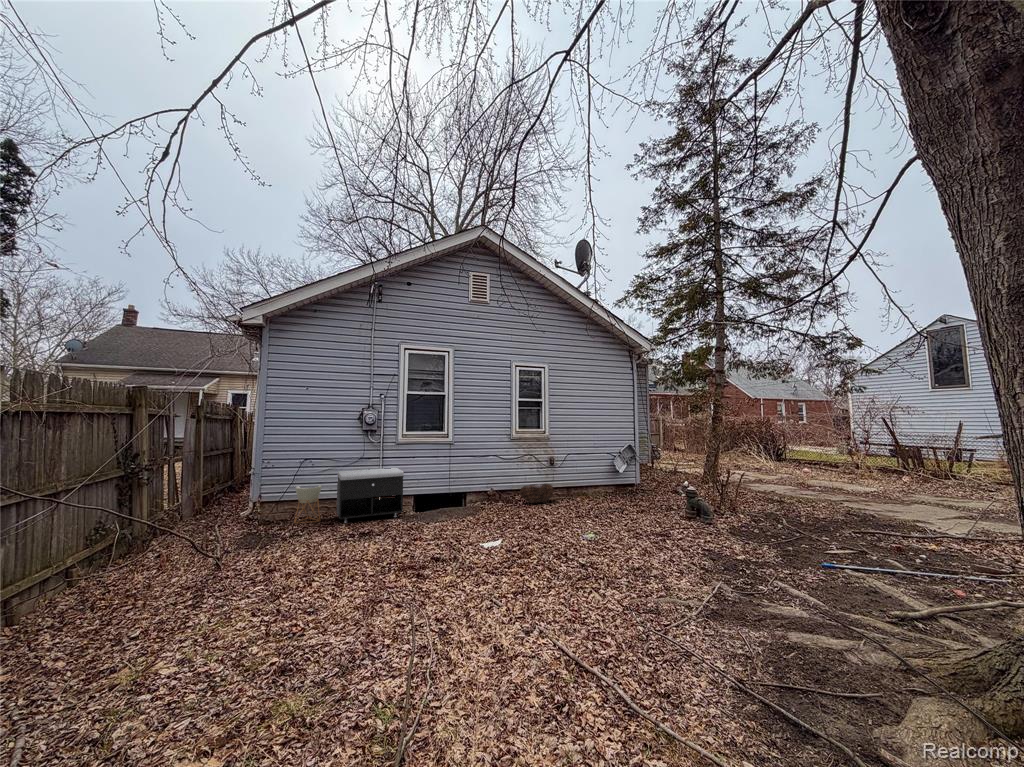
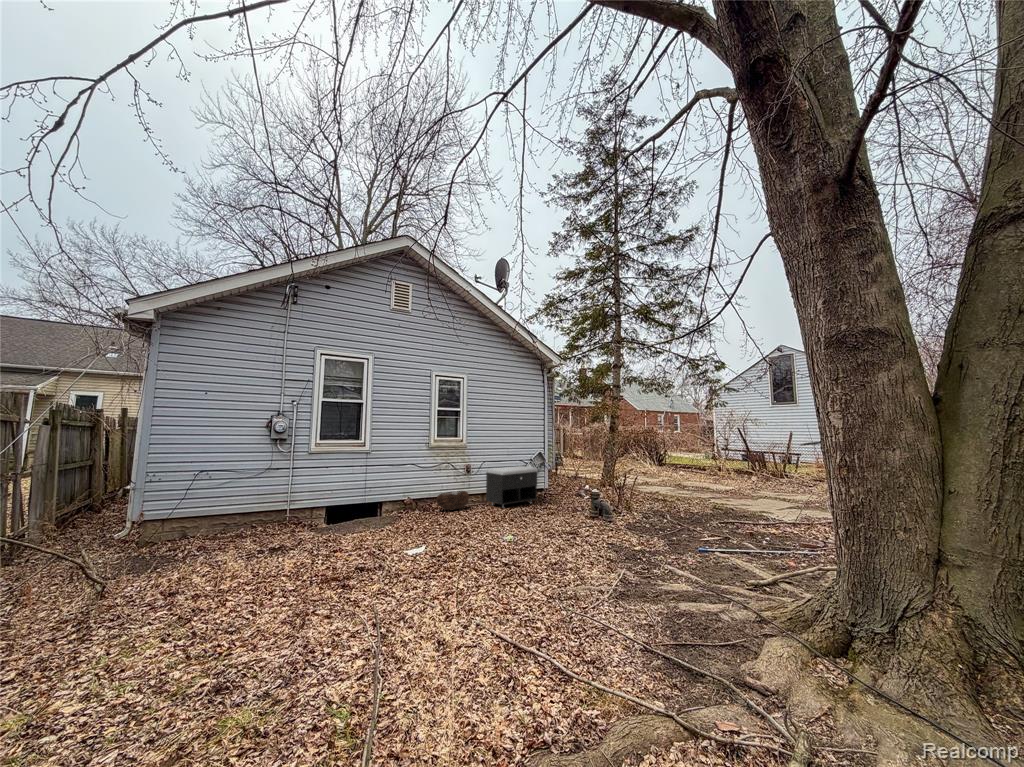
storage bench: present [337,468,404,523] -> present [486,466,538,508]
planter: present [294,485,321,524] -> none [186,499,221,543]

